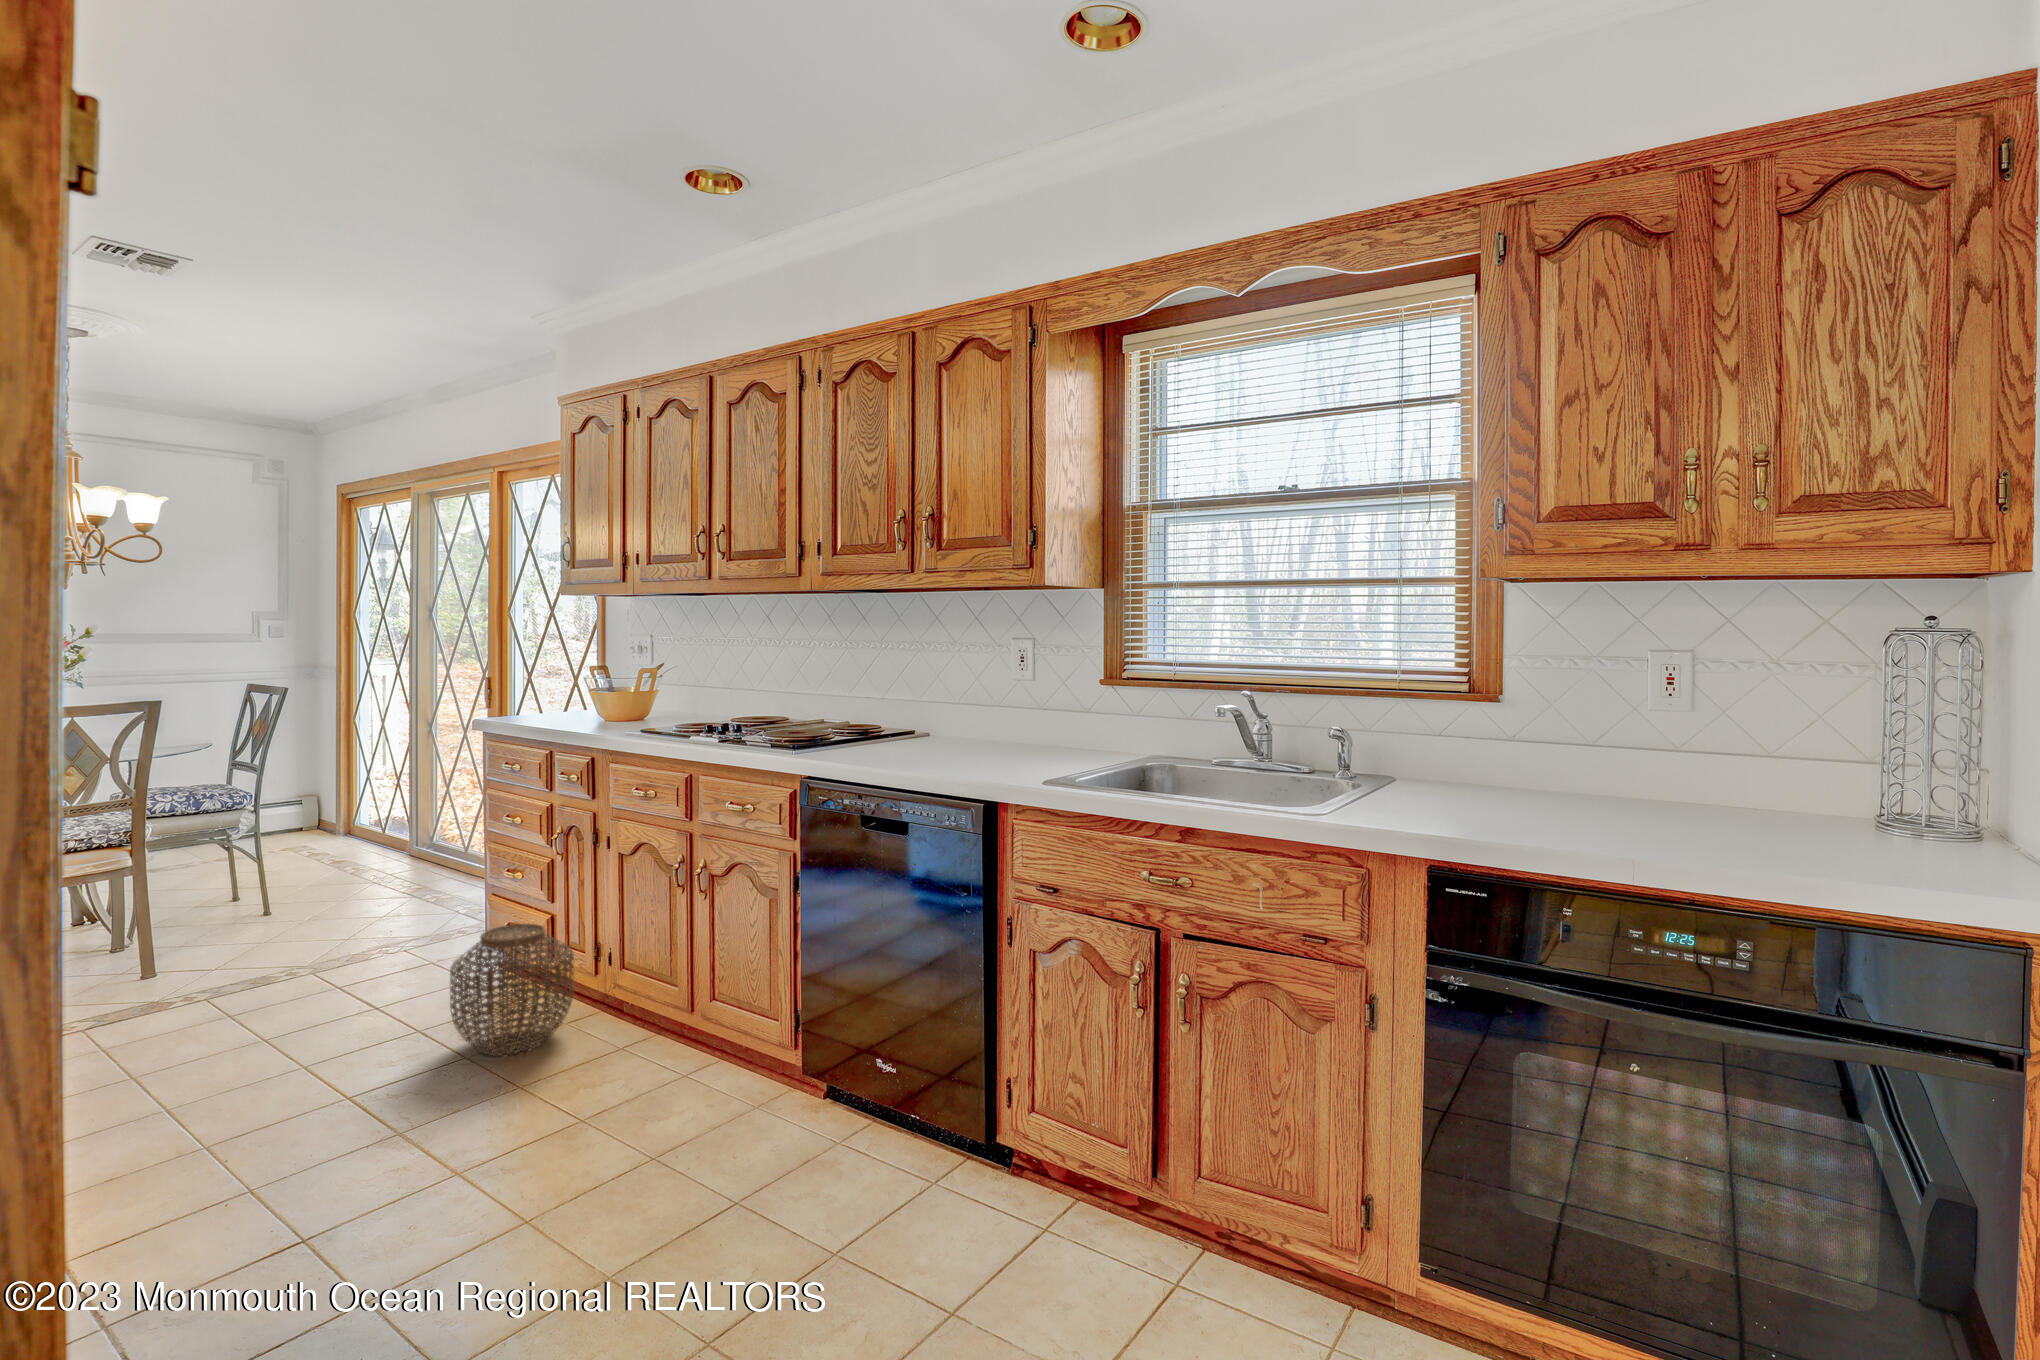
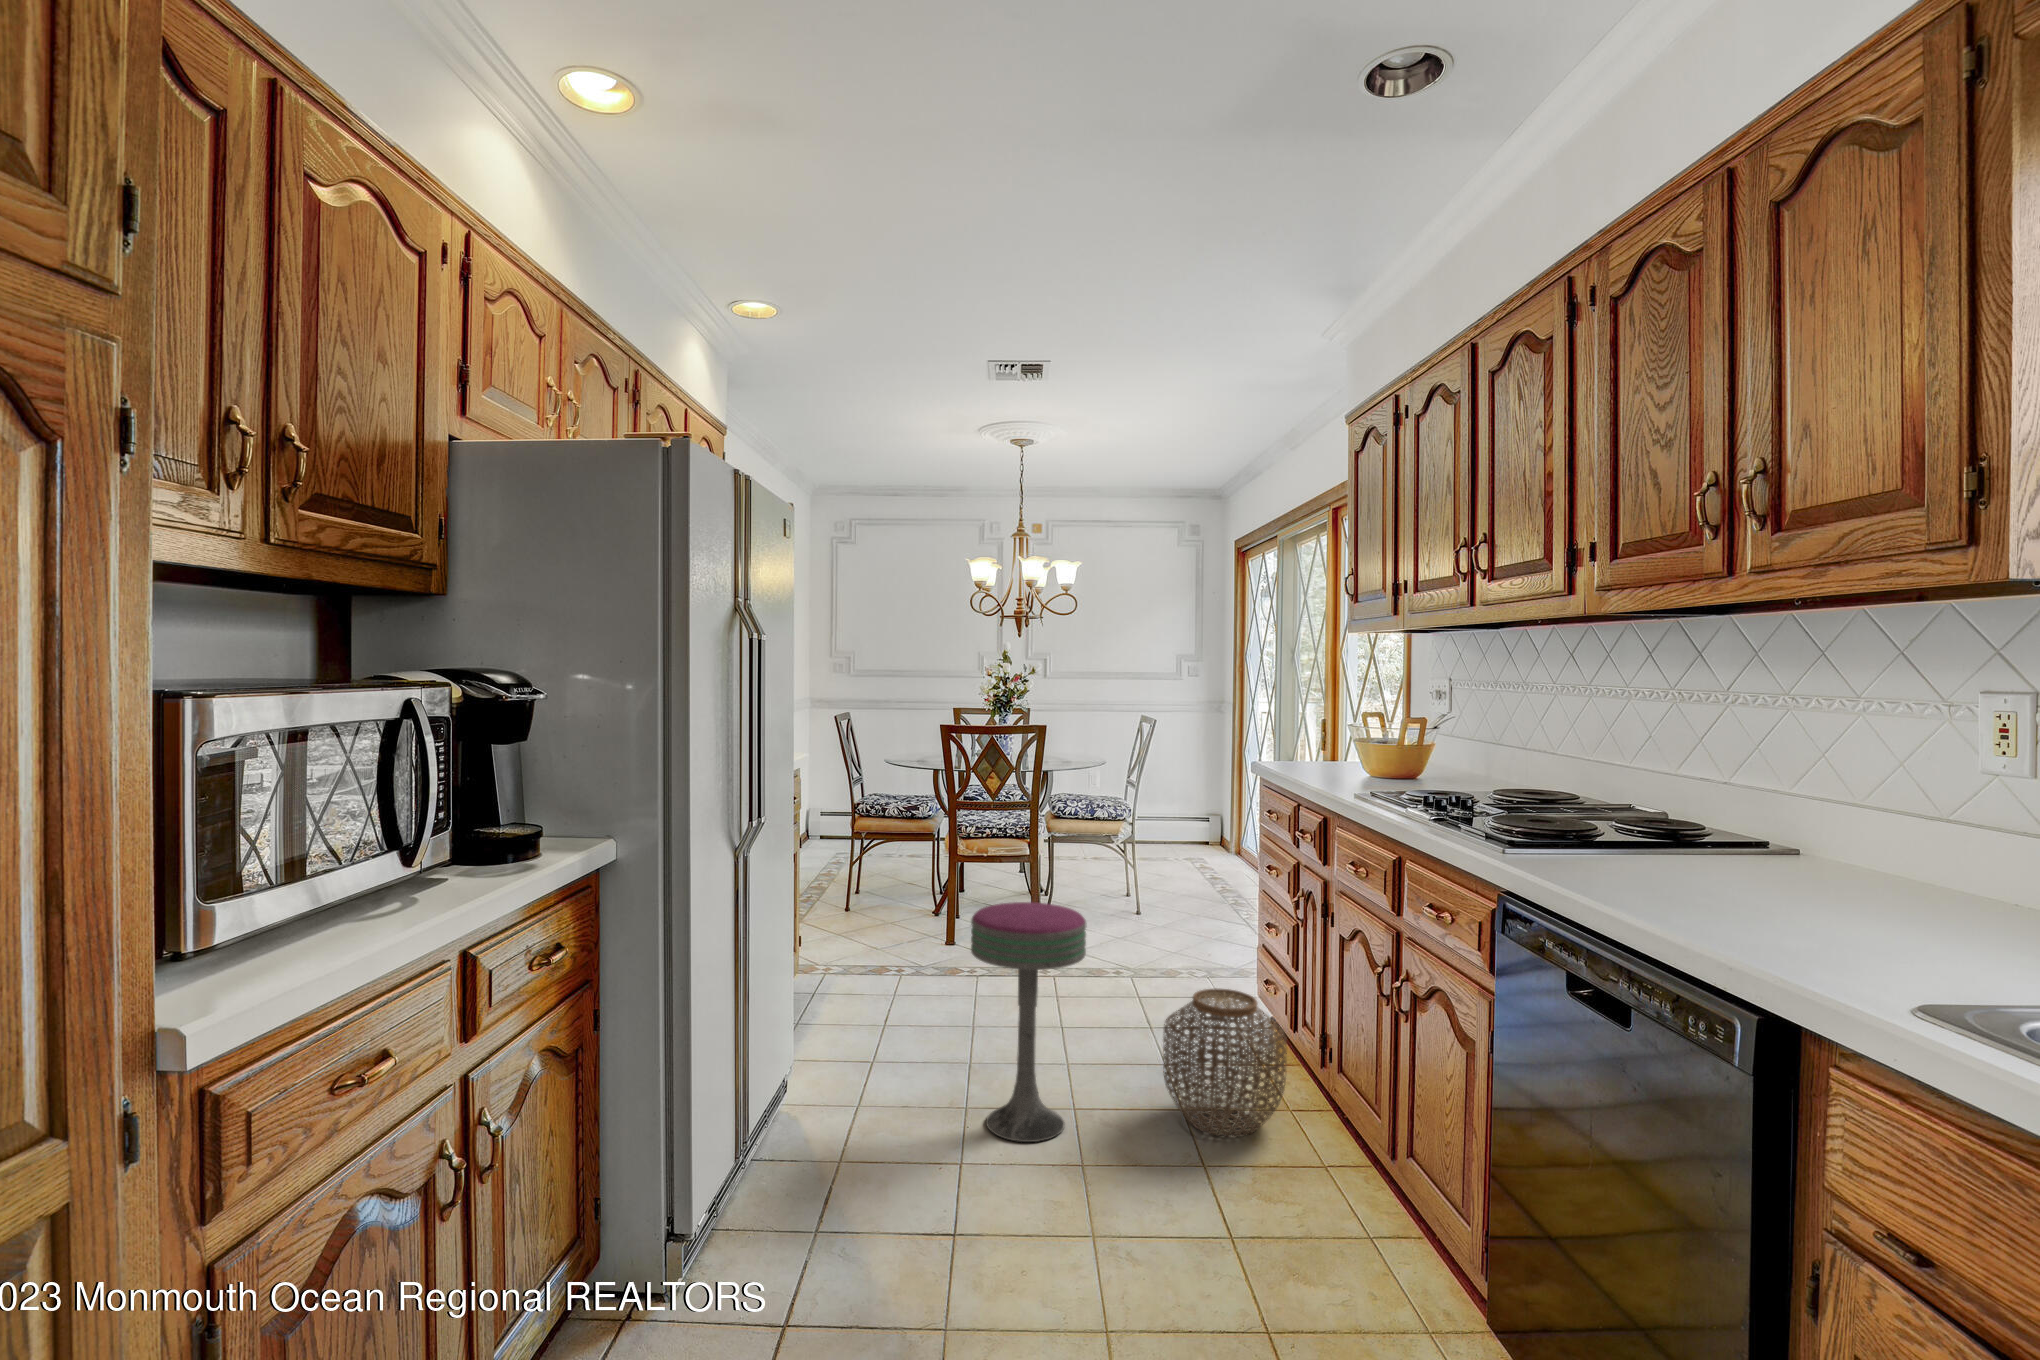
bar stool: none [221,883,375,1138] -> present [971,902,1086,1142]

